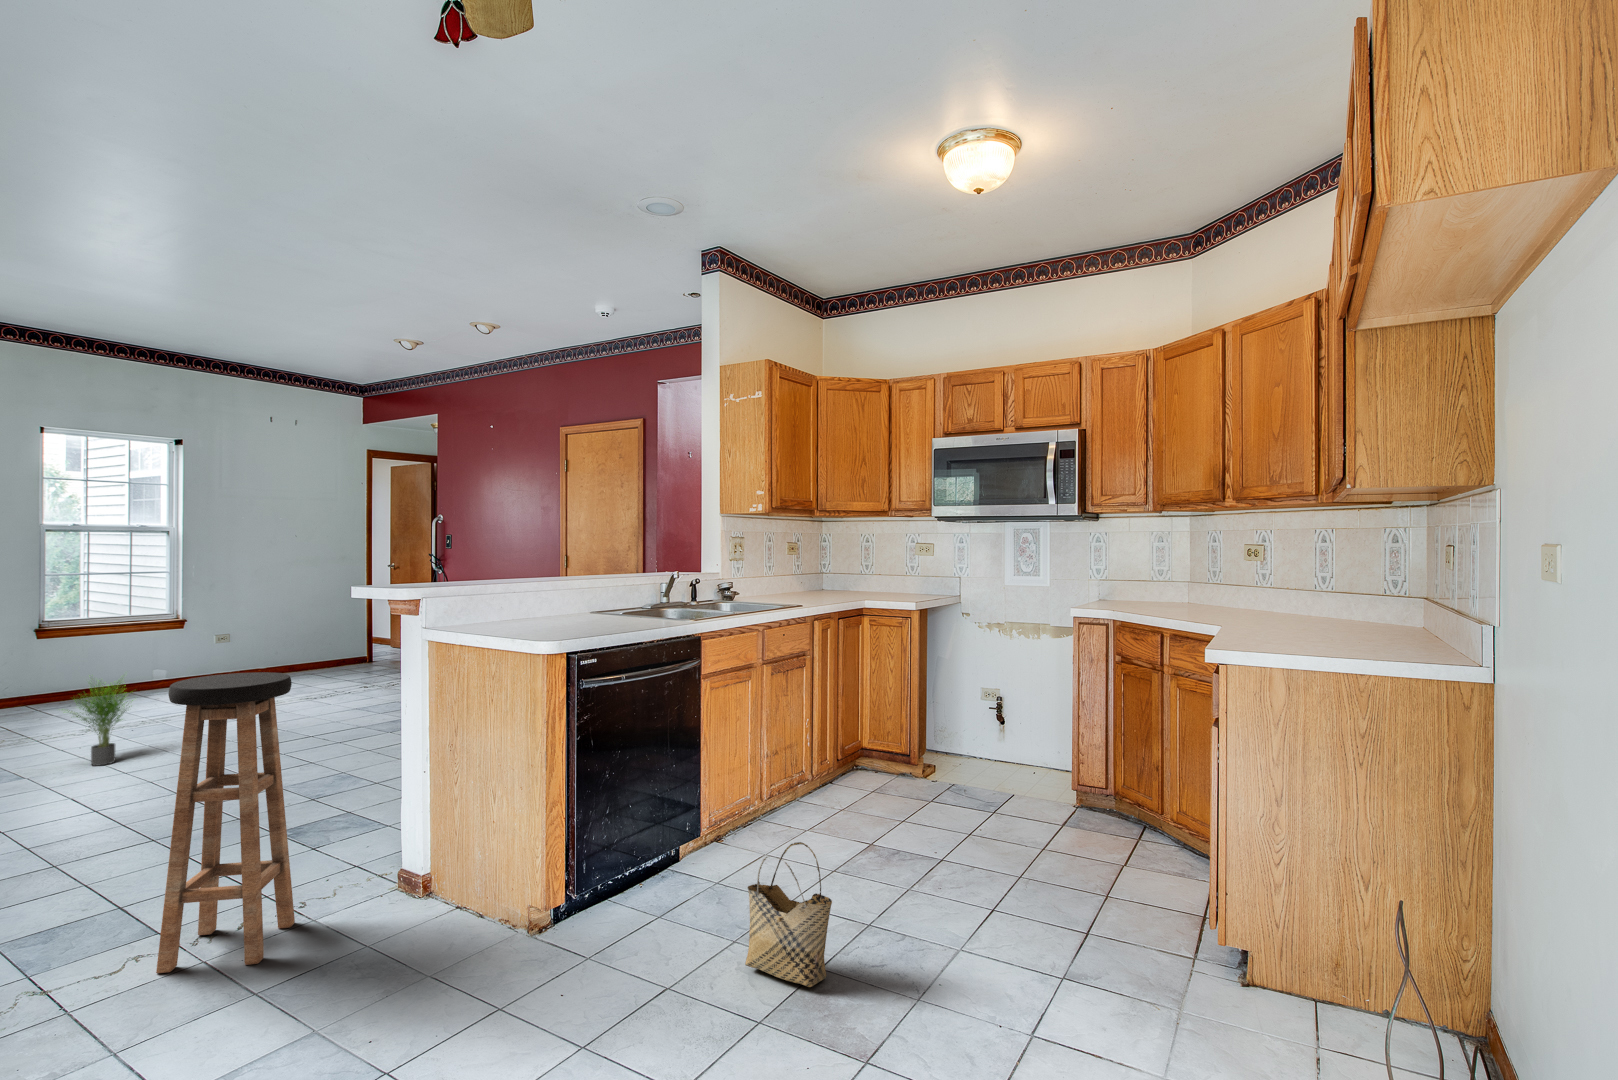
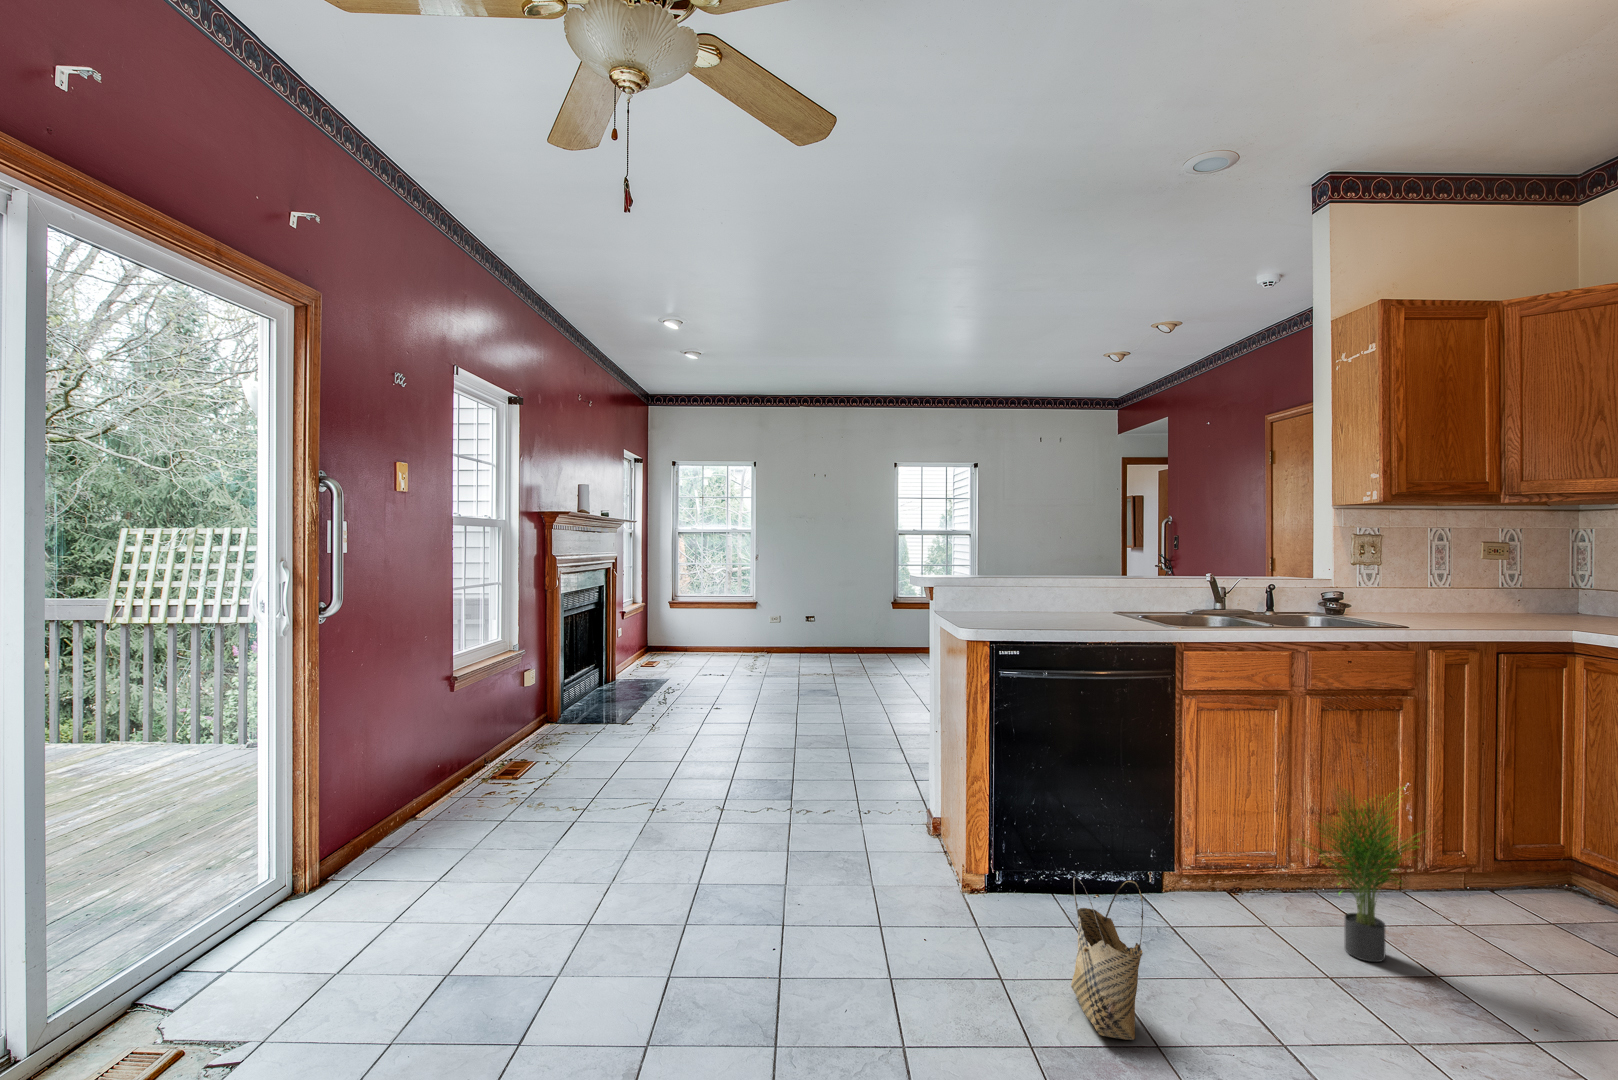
bar stool: present [156,672,295,973] -> none [772,635,853,834]
potted plant: present [74,683,133,766] -> present [1304,787,1419,962]

